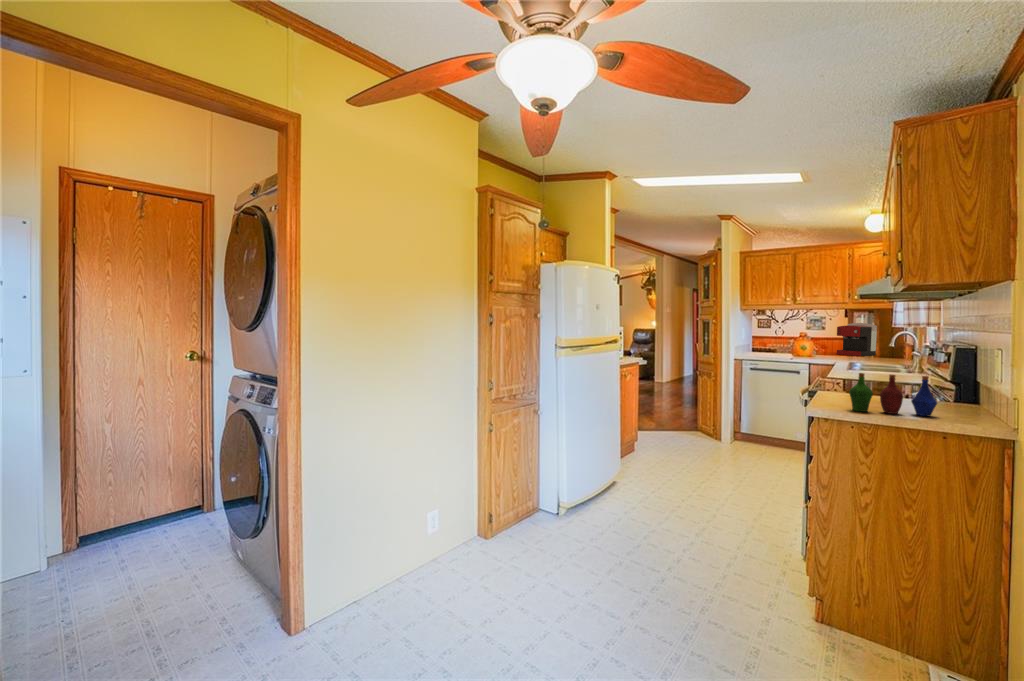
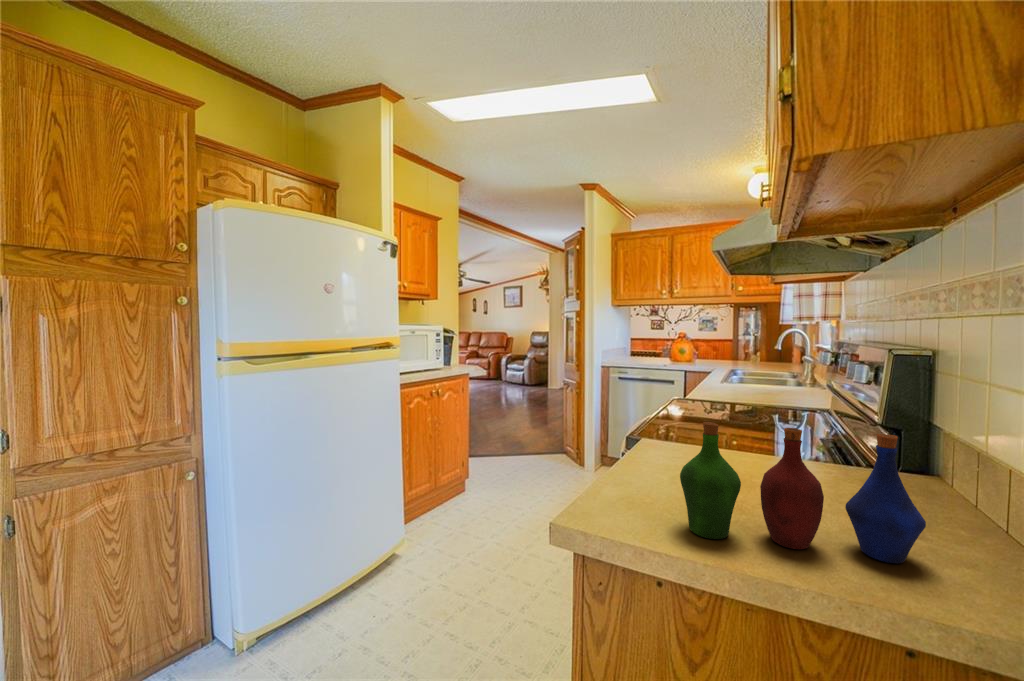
coffee maker: present [837,323,877,356] -> none [720,320,763,359]

